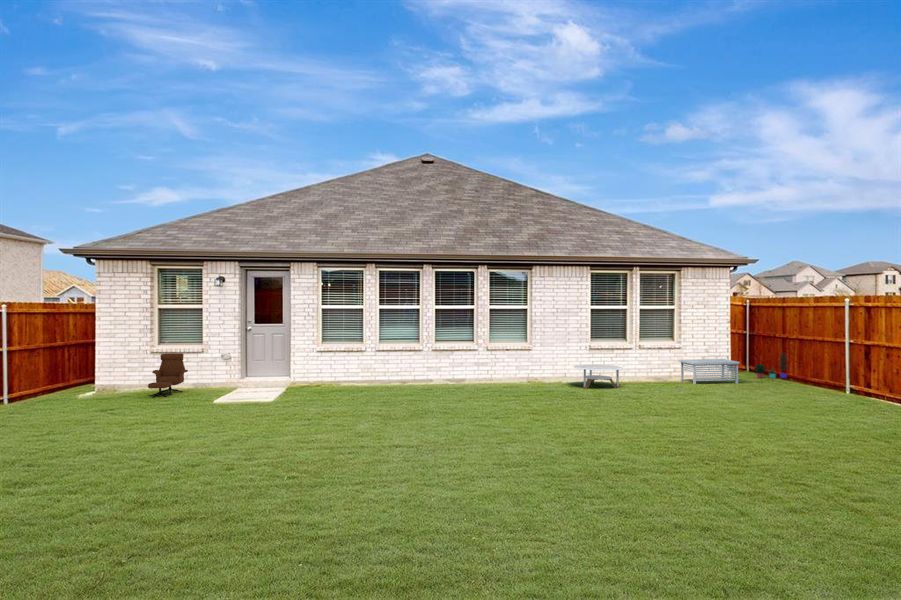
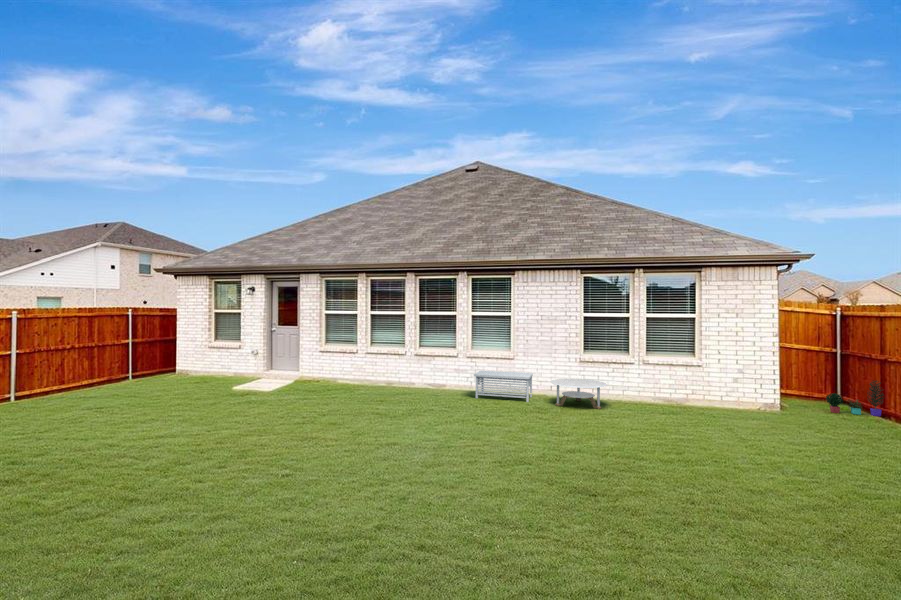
lounge chair: present [148,353,188,398] -> none [190,348,228,383]
storage bench: present [679,359,740,384] -> present [474,371,533,402]

